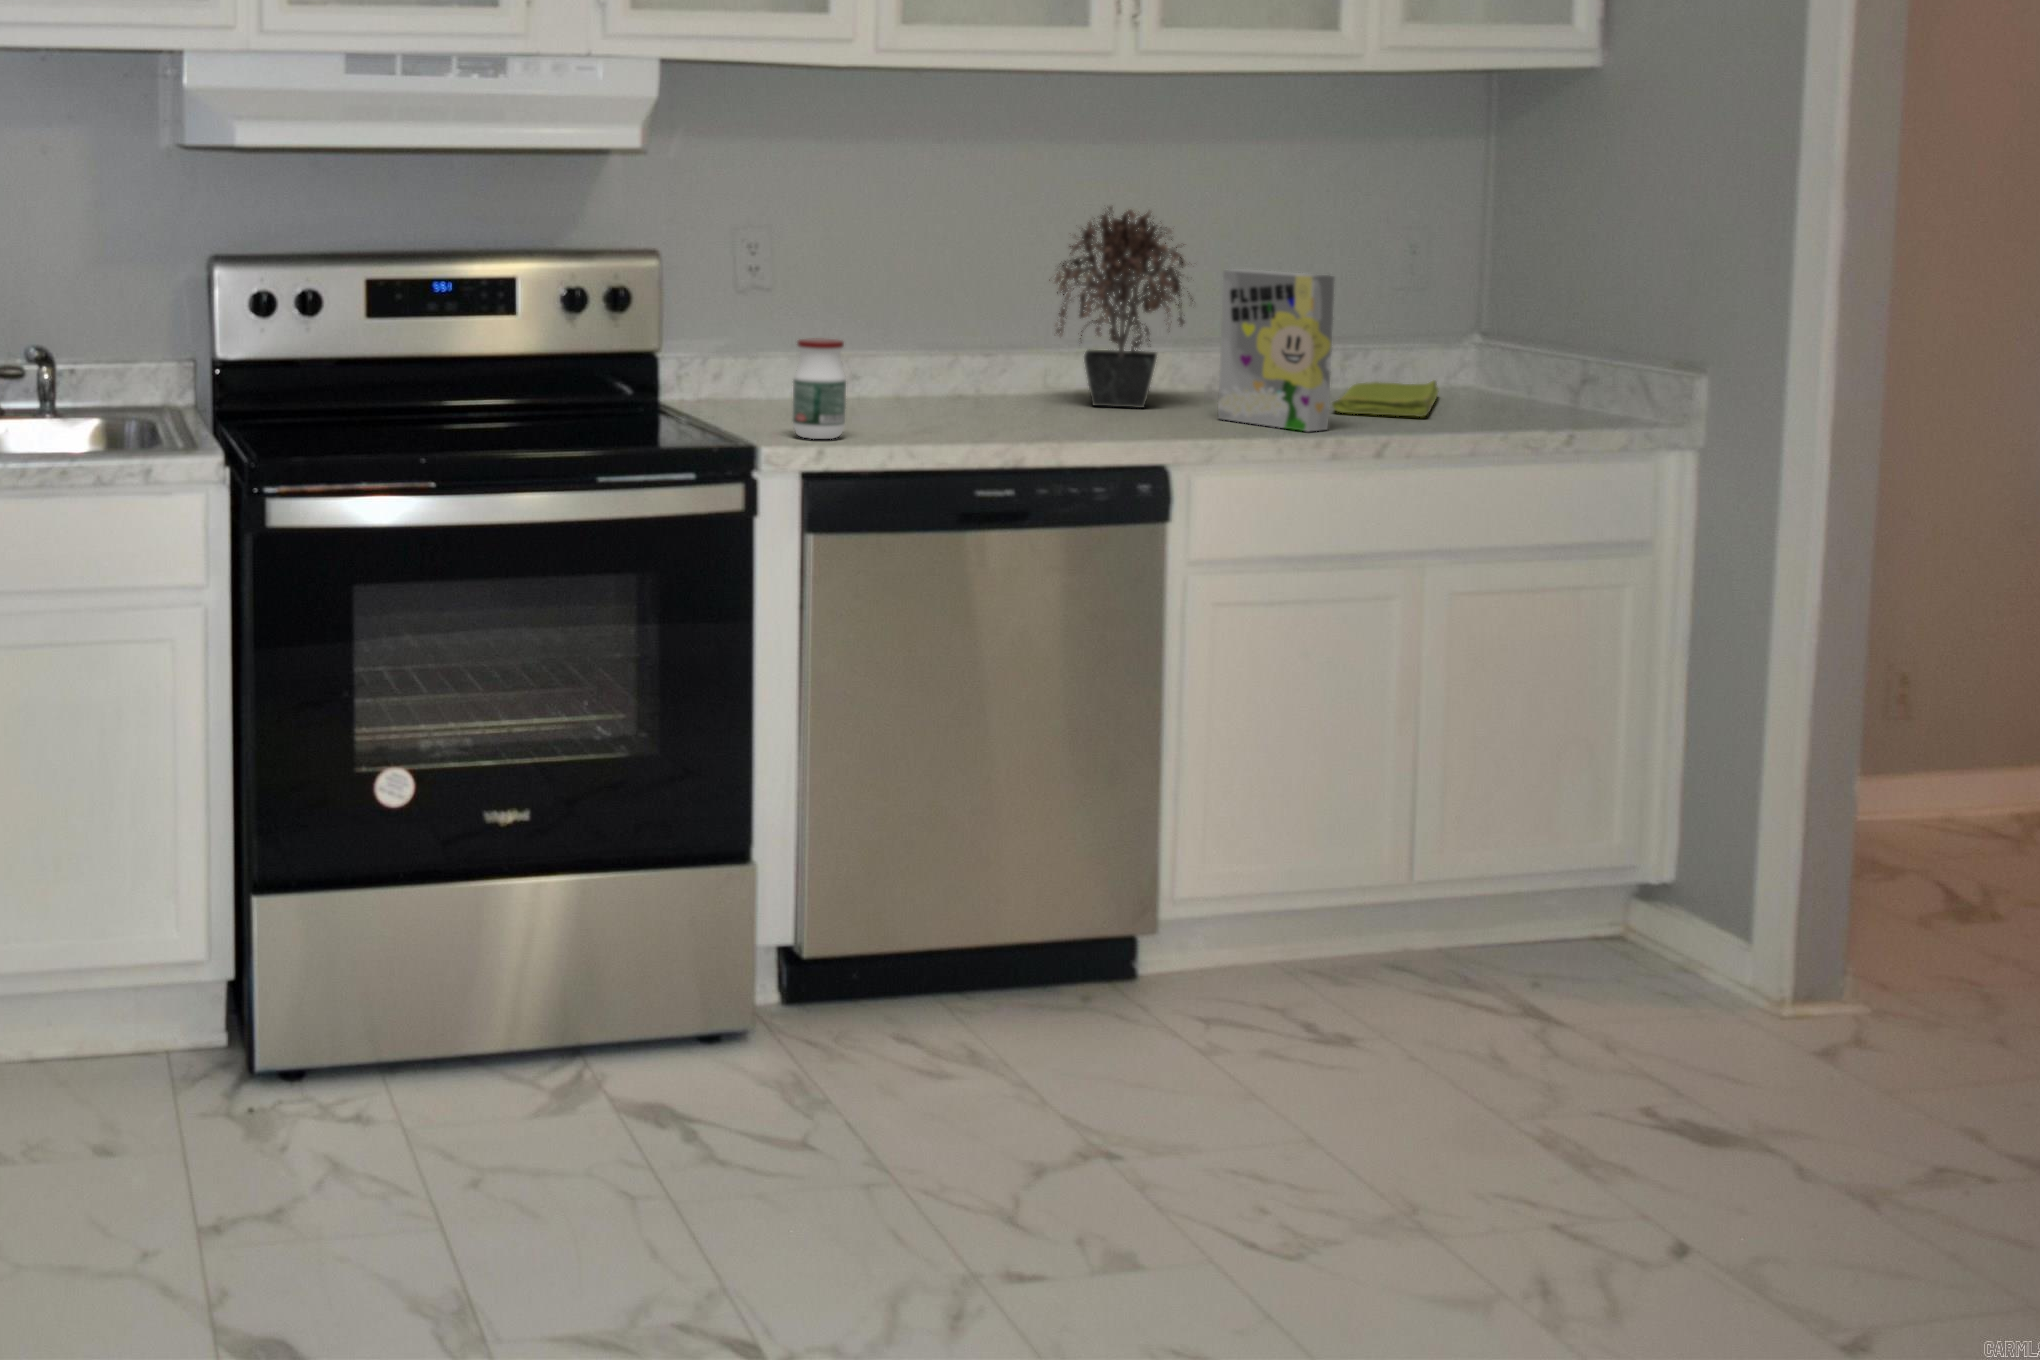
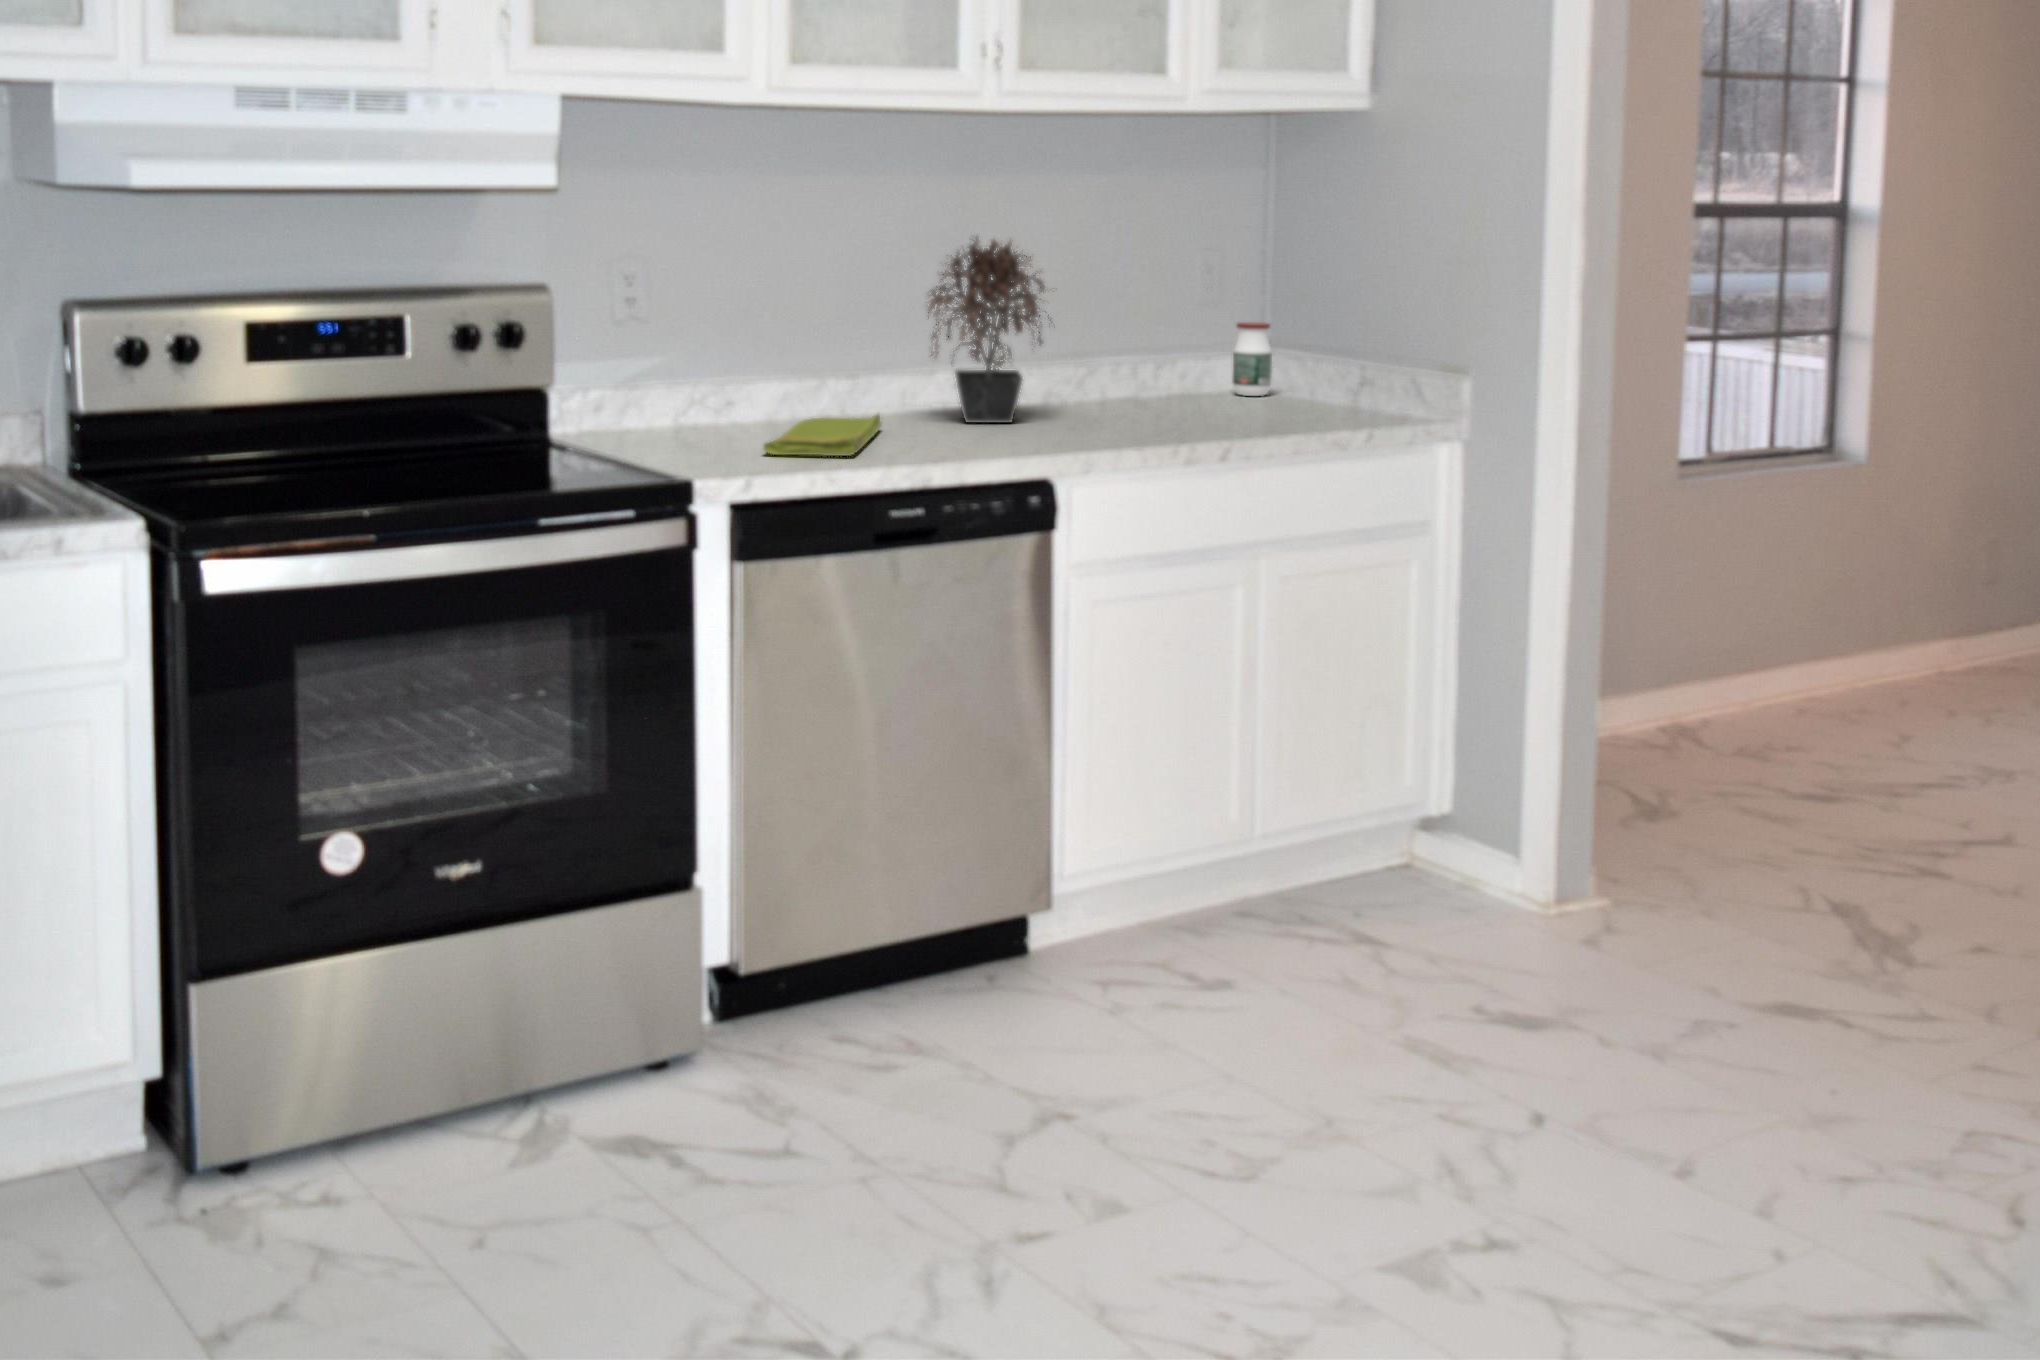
cereal box: present [1218,269,1334,431] -> none [1083,294,1184,440]
jar: present [792,339,846,439] -> present [1232,322,1272,396]
dish towel: present [1332,381,1439,417] -> present [764,414,882,456]

